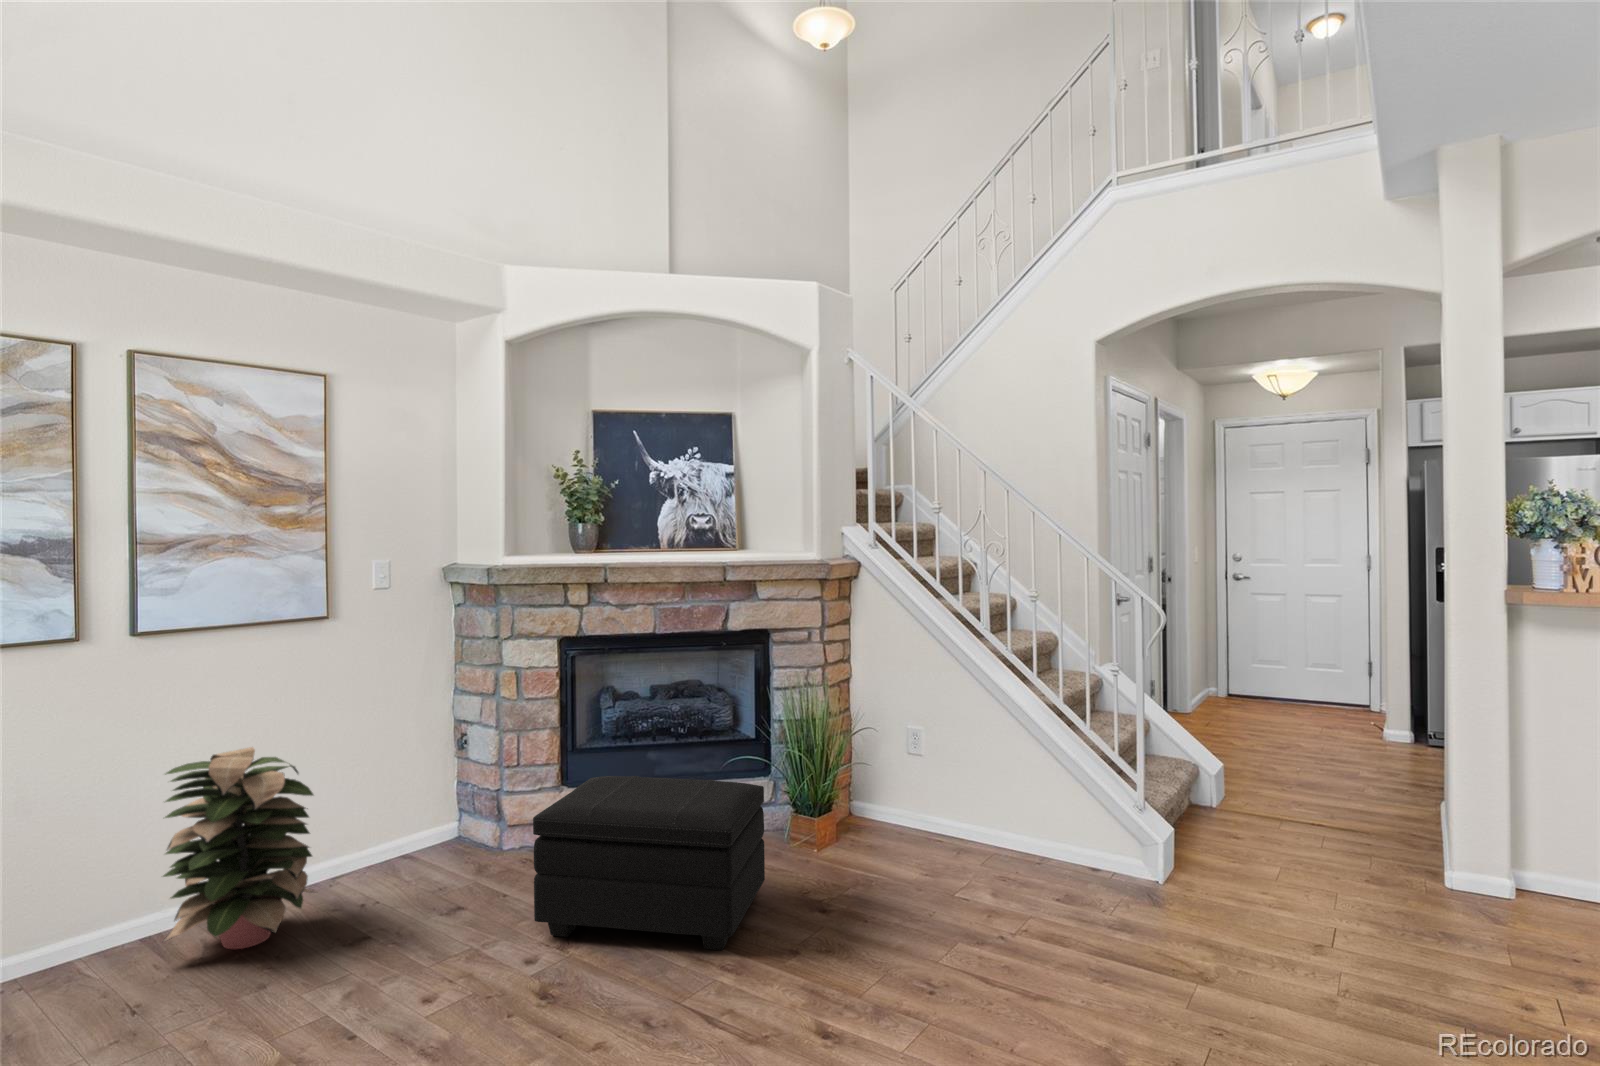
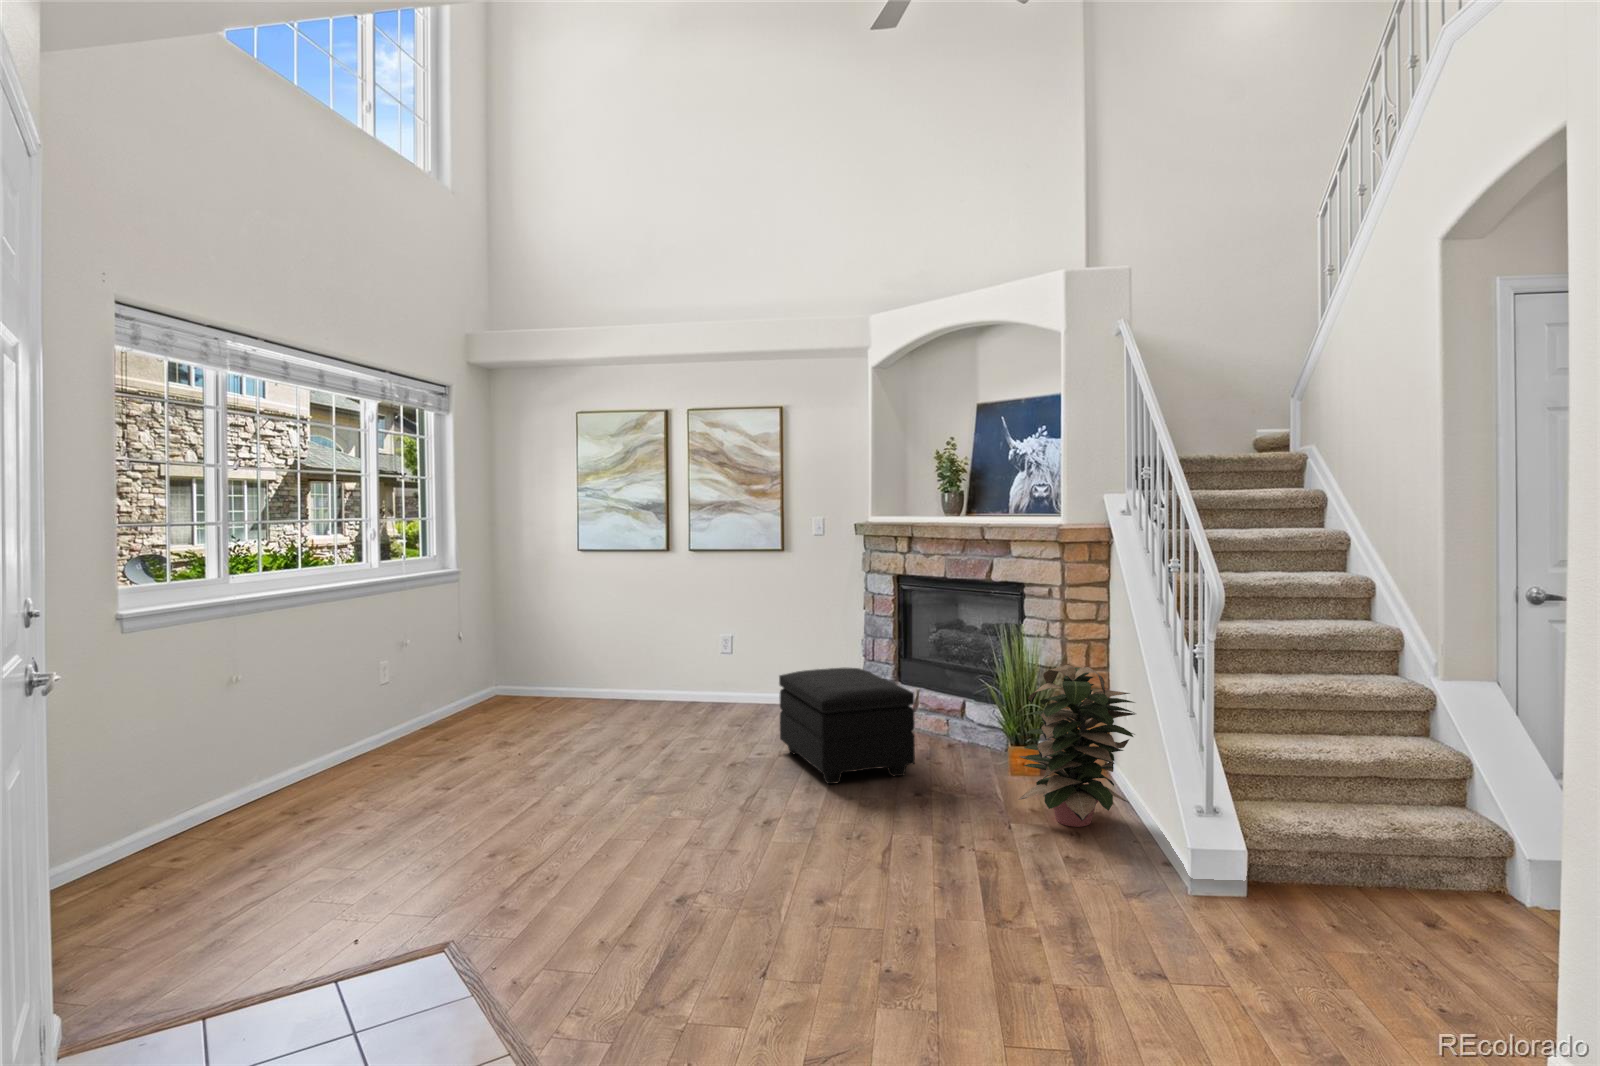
decorative plant: present [163,747,313,949] -> present [1020,665,1136,827]

